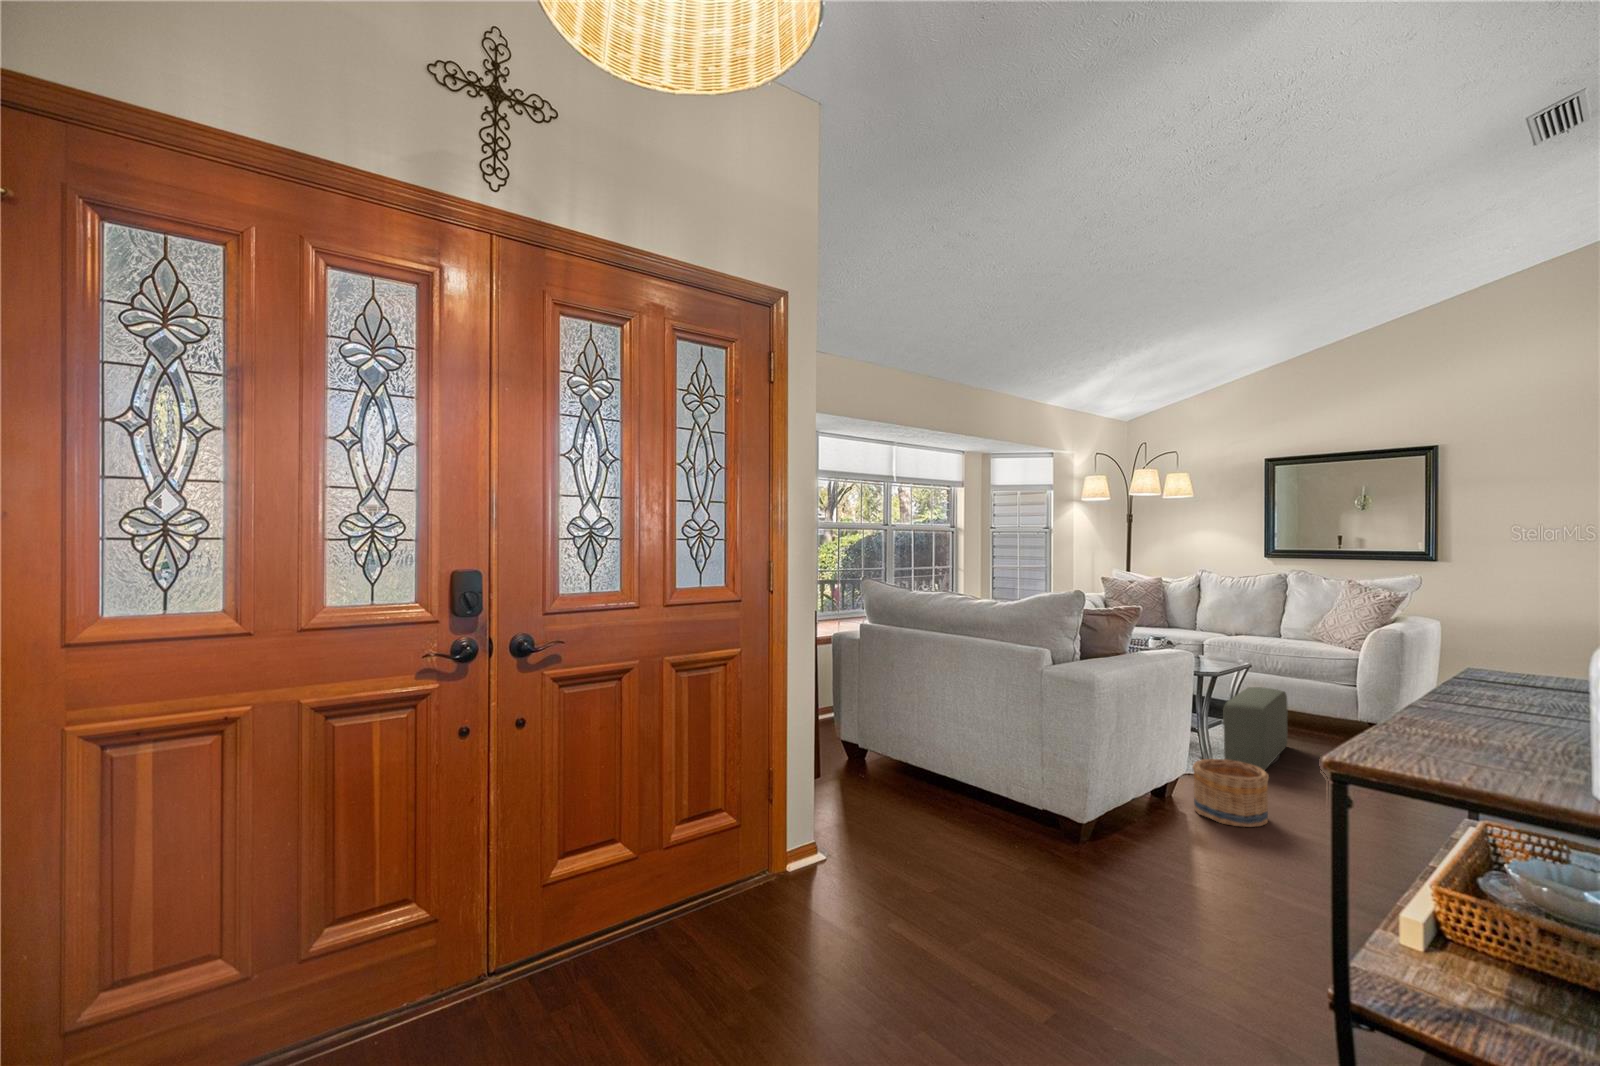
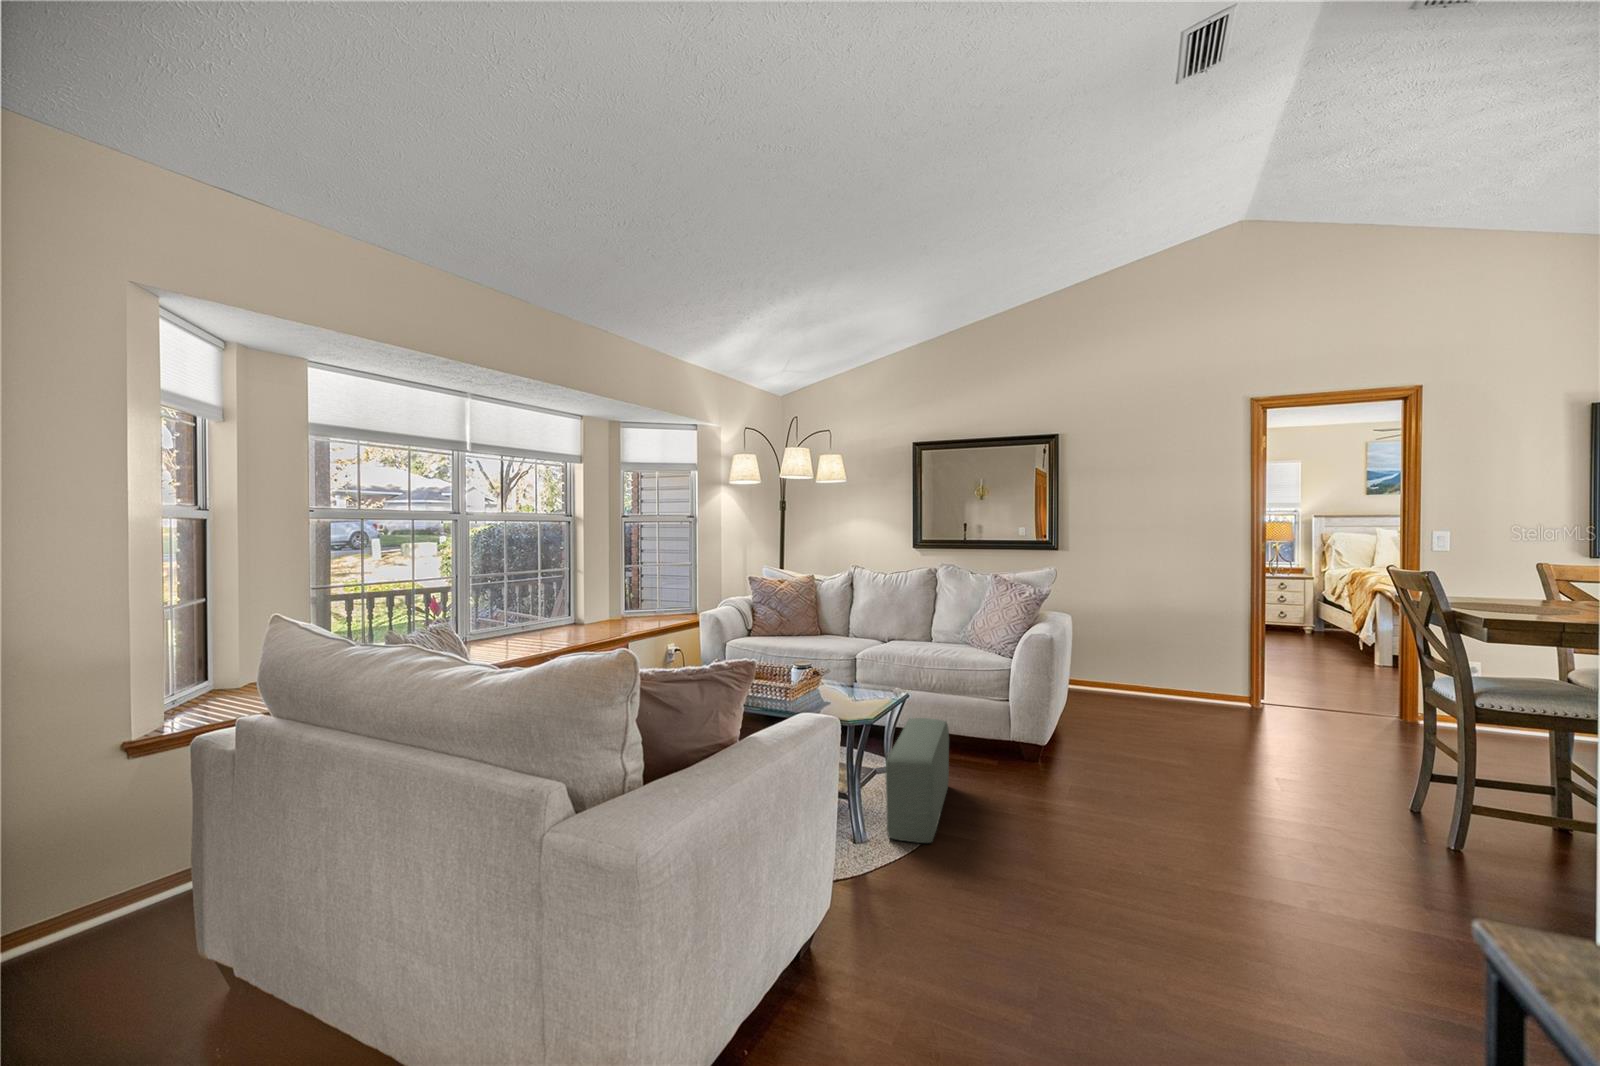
basket: present [1193,759,1269,827] -> none [855,872,954,995]

